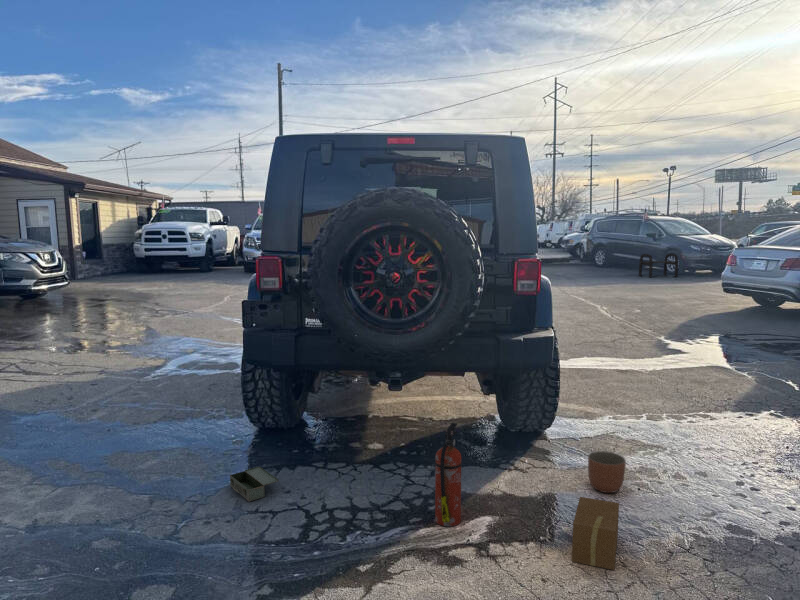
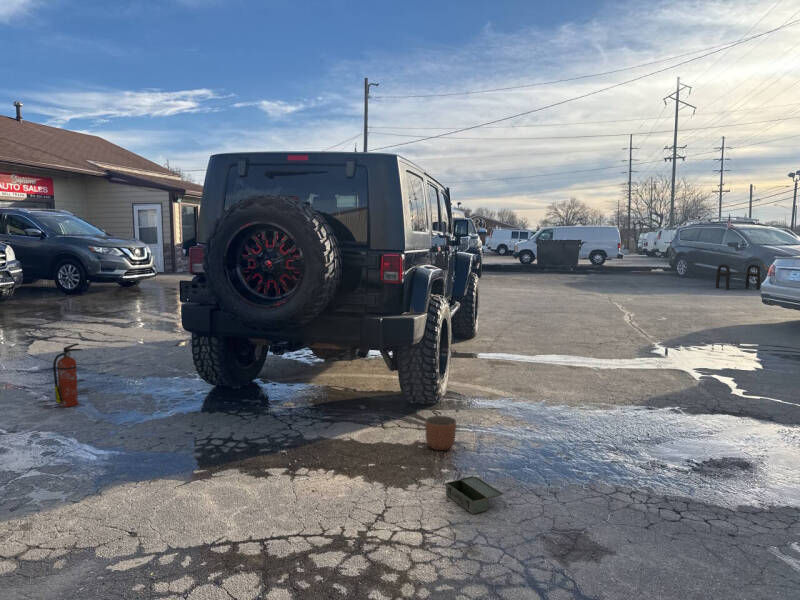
fire extinguisher: present [435,423,462,526] -> present [53,343,82,407]
toolbox: present [230,467,279,502] -> present [446,476,502,514]
cardboard box: present [572,497,619,570] -> none [350,442,406,496]

